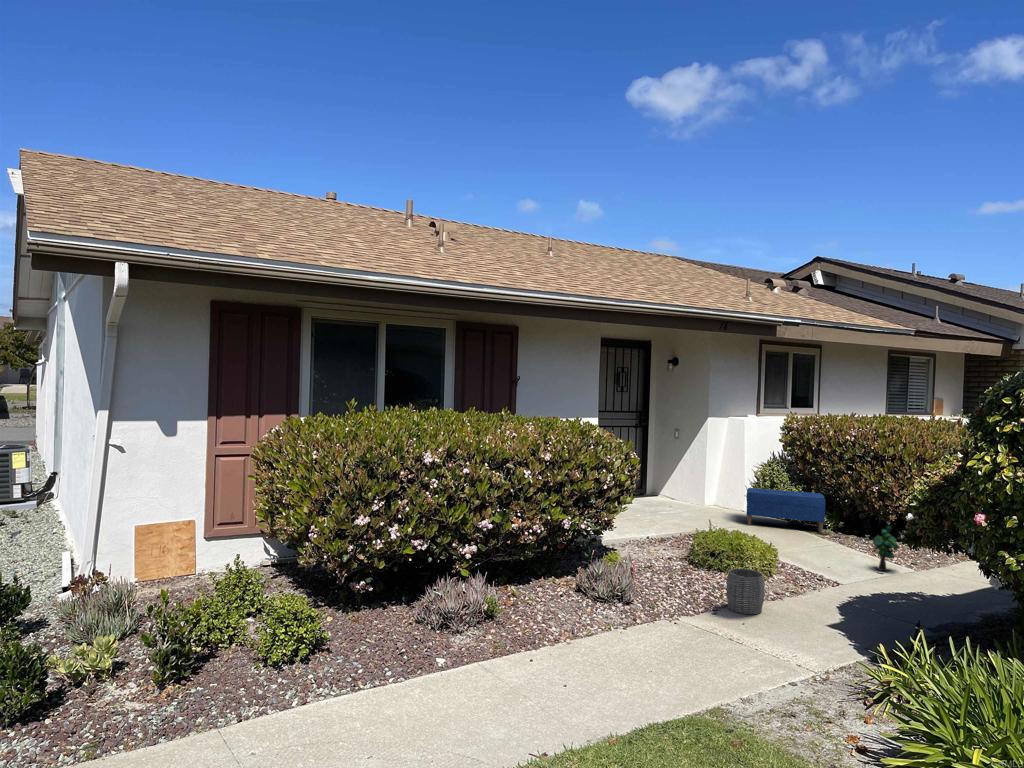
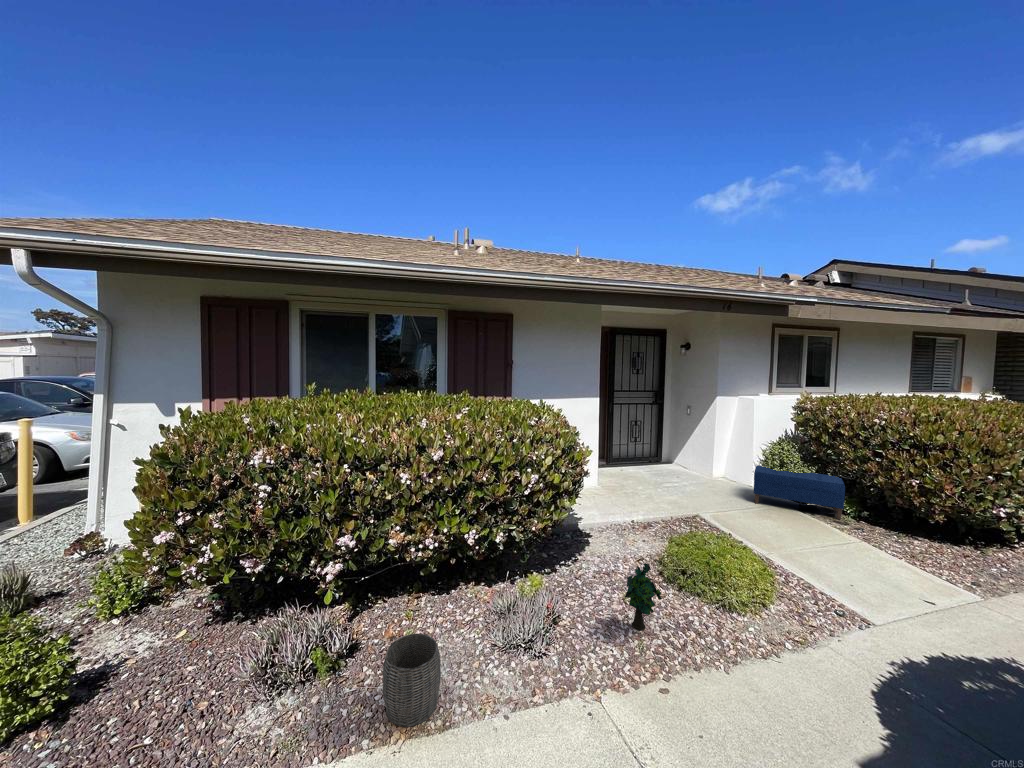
decorative plant: present [870,526,899,571] -> present [624,563,662,630]
woven basket: present [726,569,765,614] -> present [383,633,441,727]

